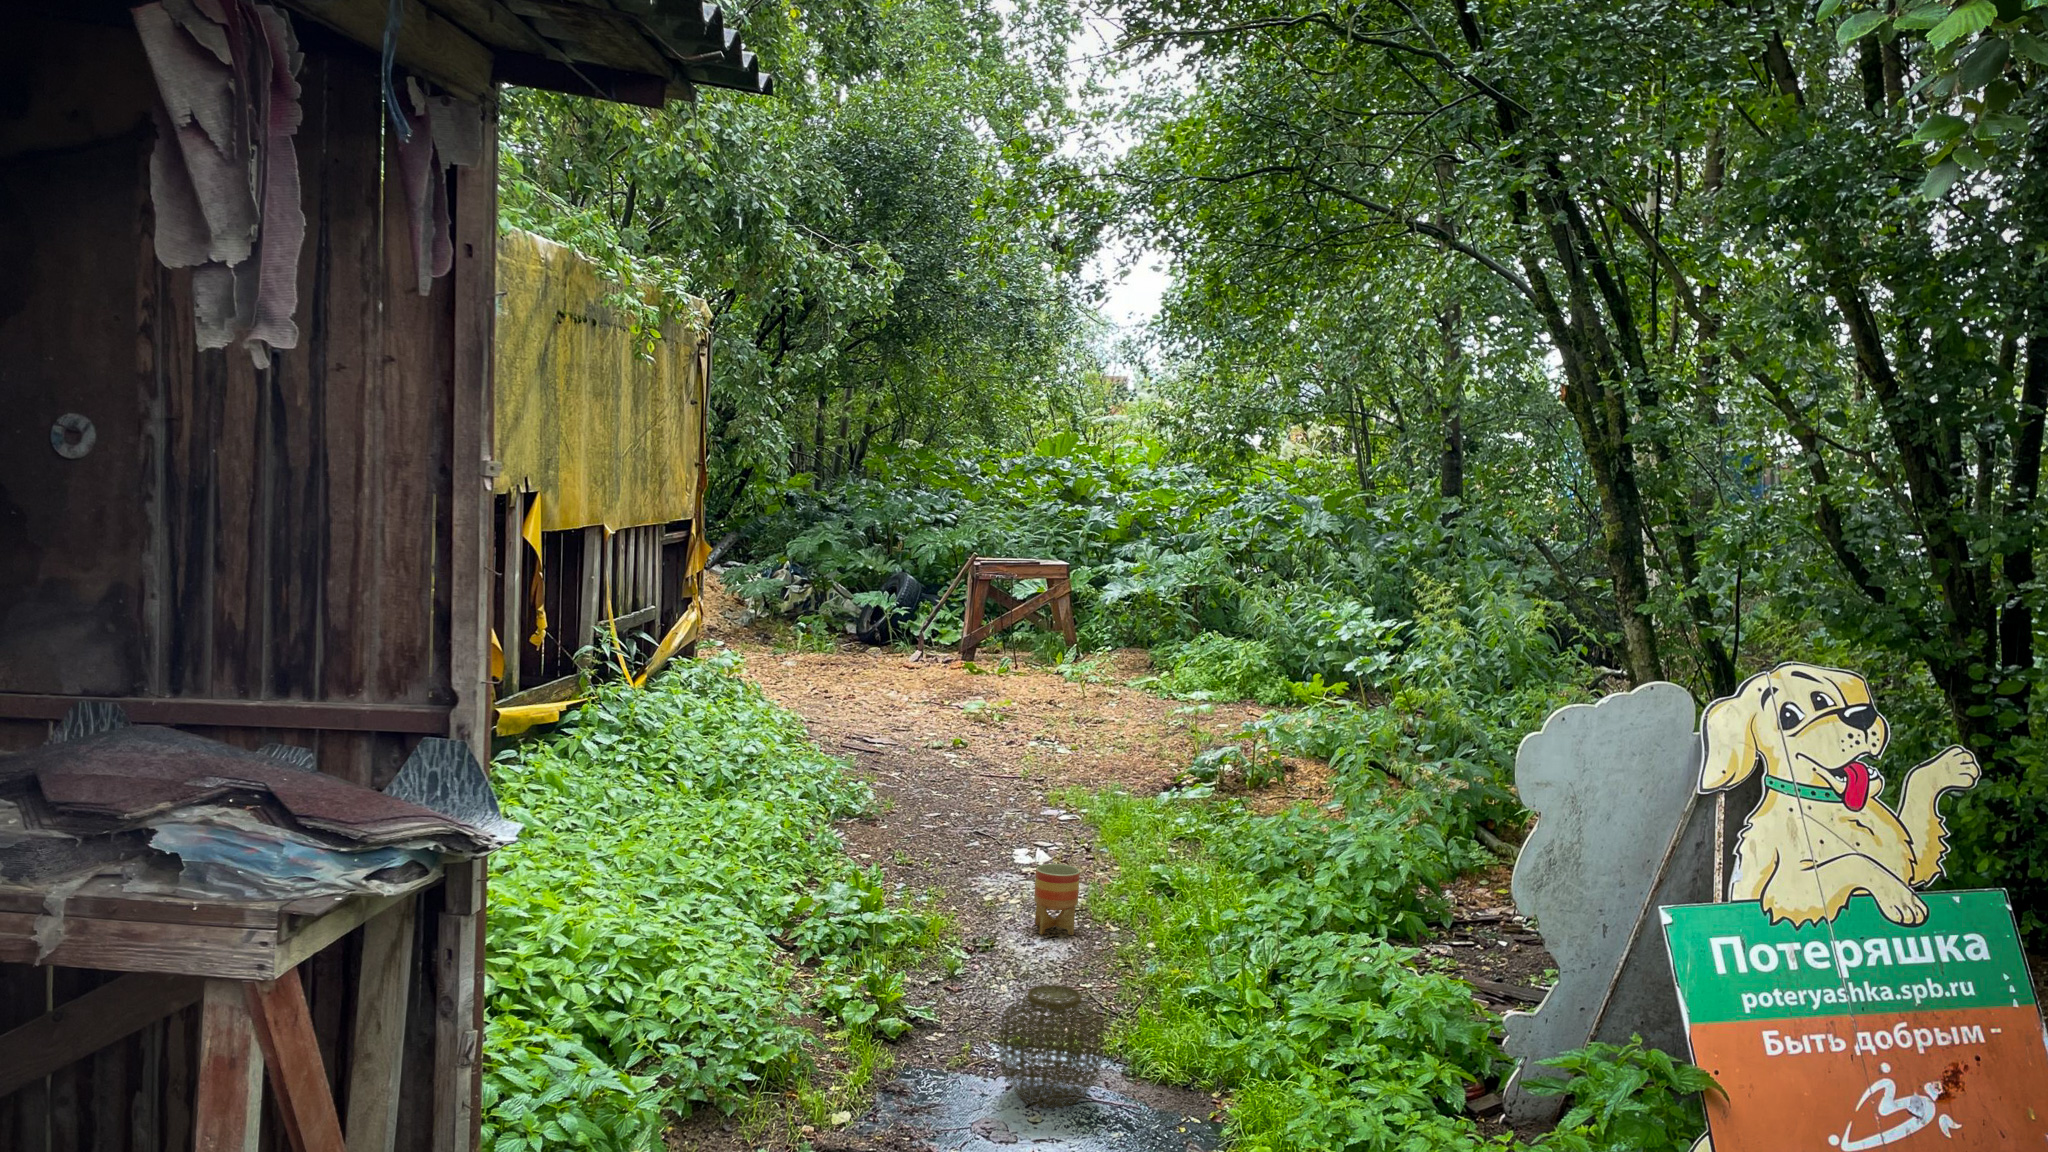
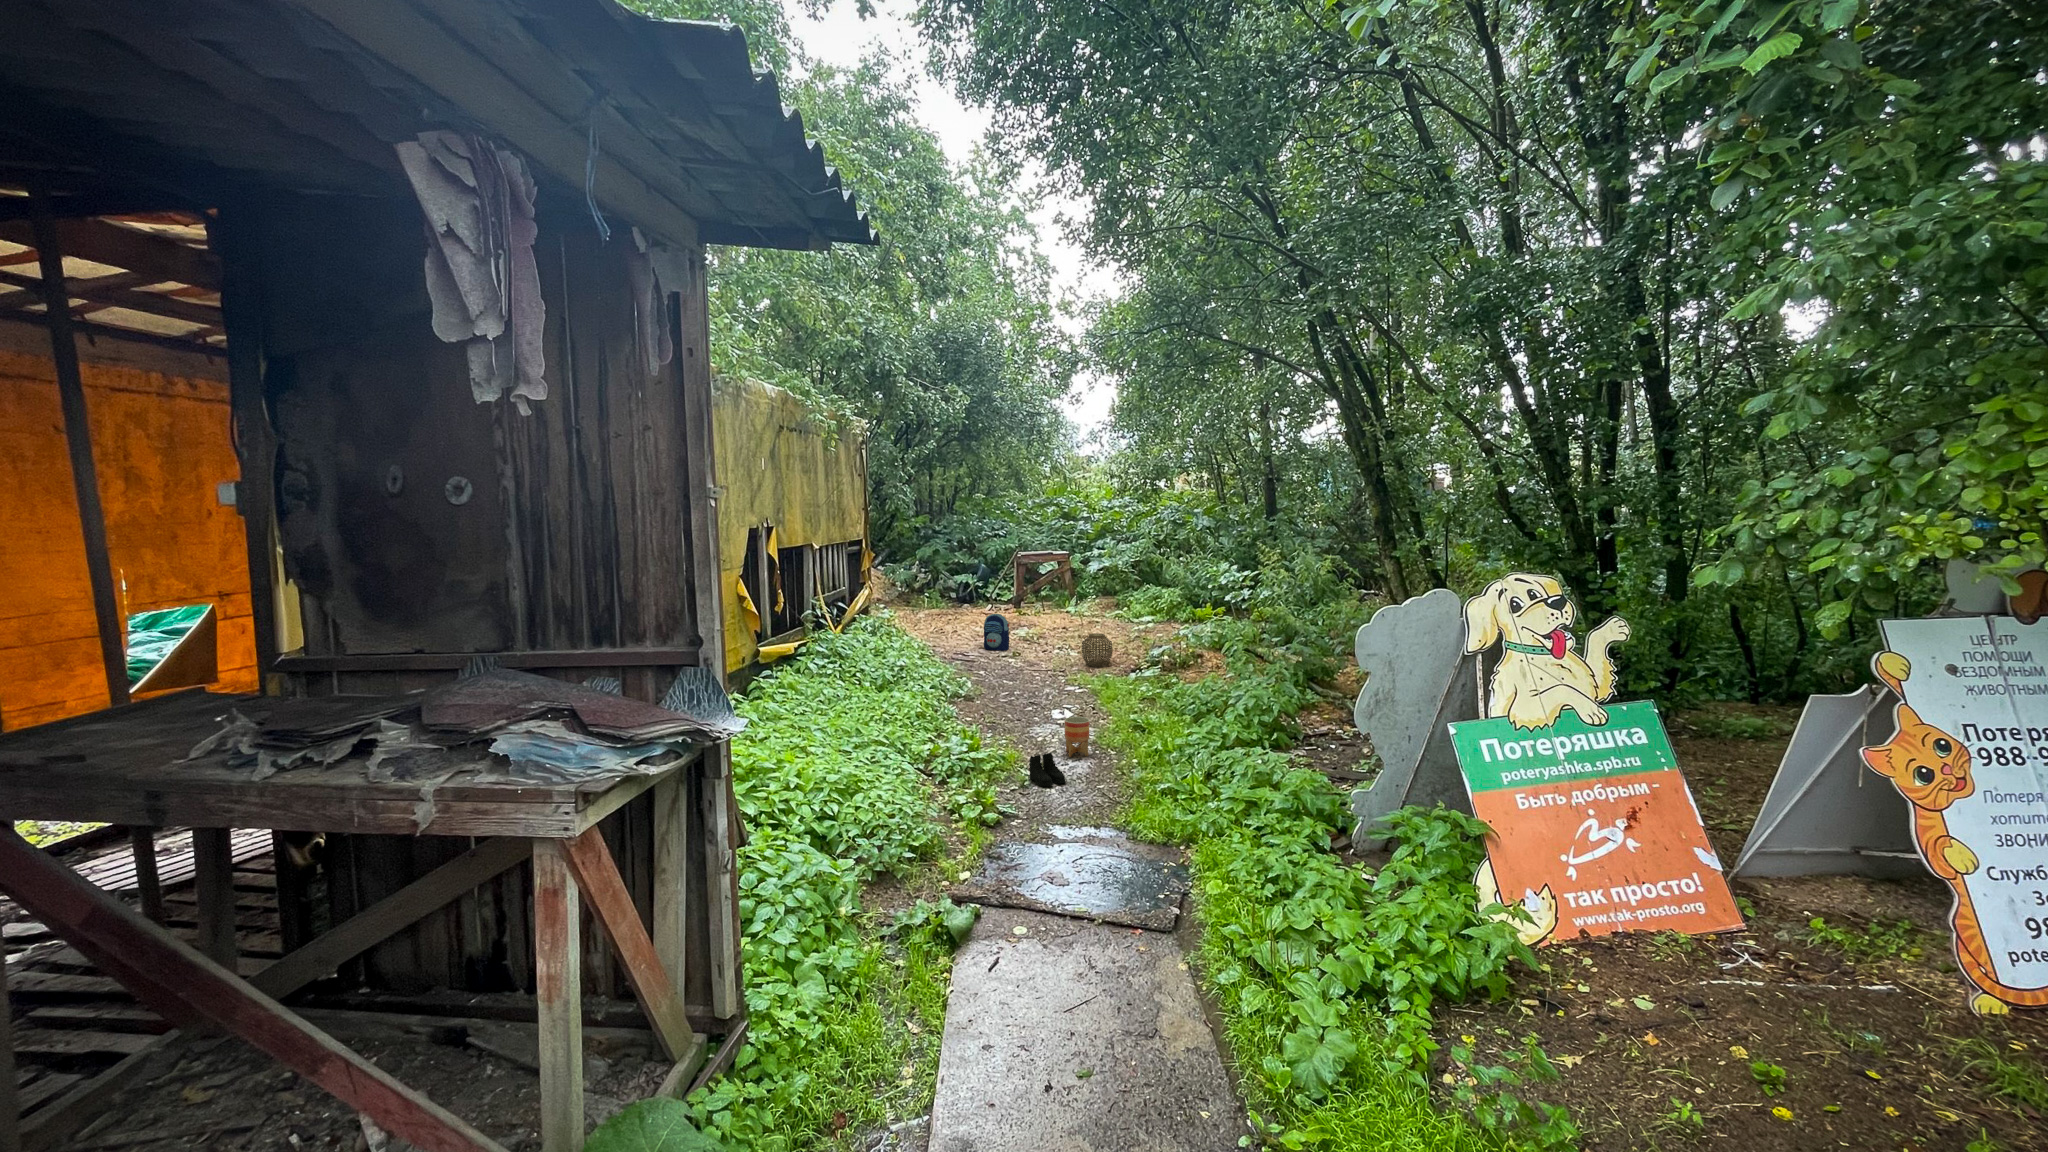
backpack: none [901,669,951,738] -> present [984,614,1009,651]
boots: none [967,923,1029,982] -> present [1029,753,1065,786]
woven basket: present [999,984,1104,1108] -> present [1082,633,1112,667]

